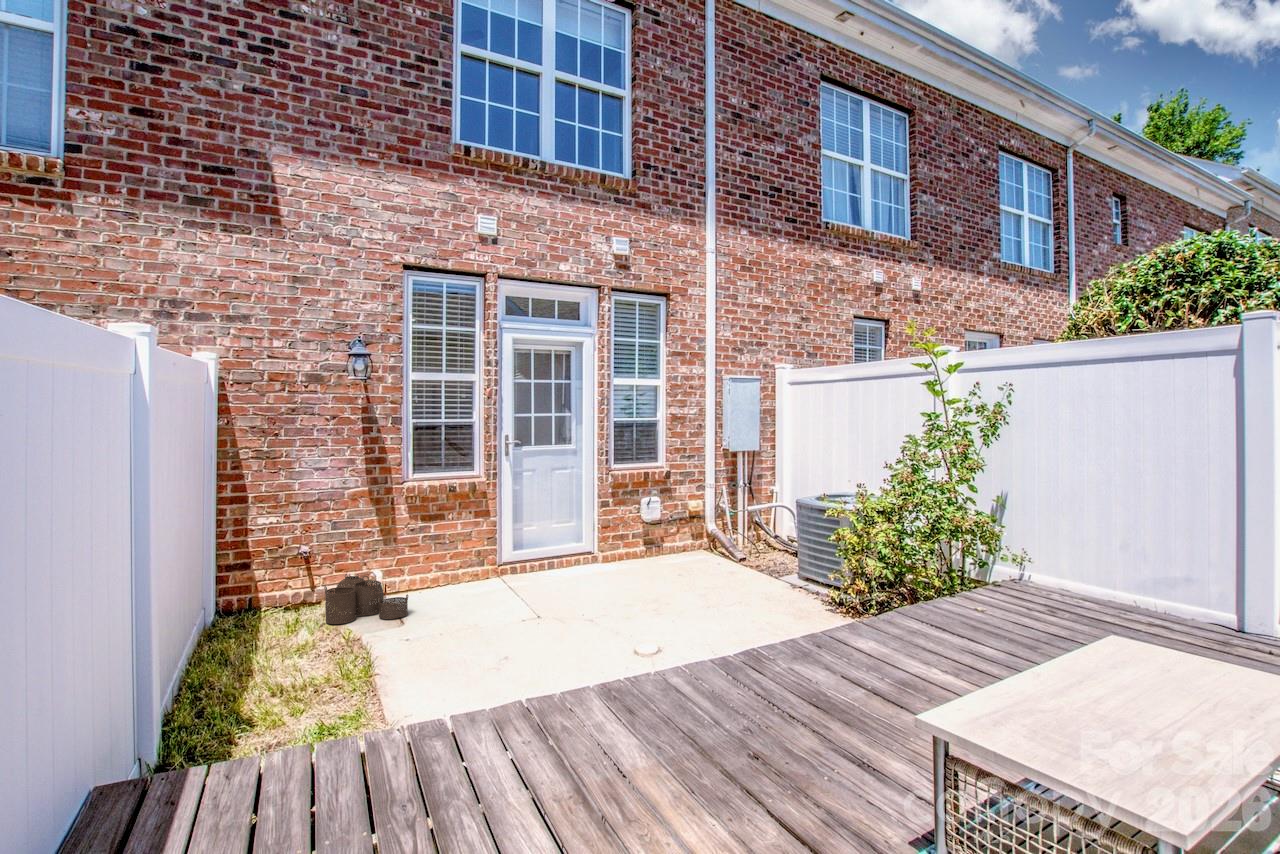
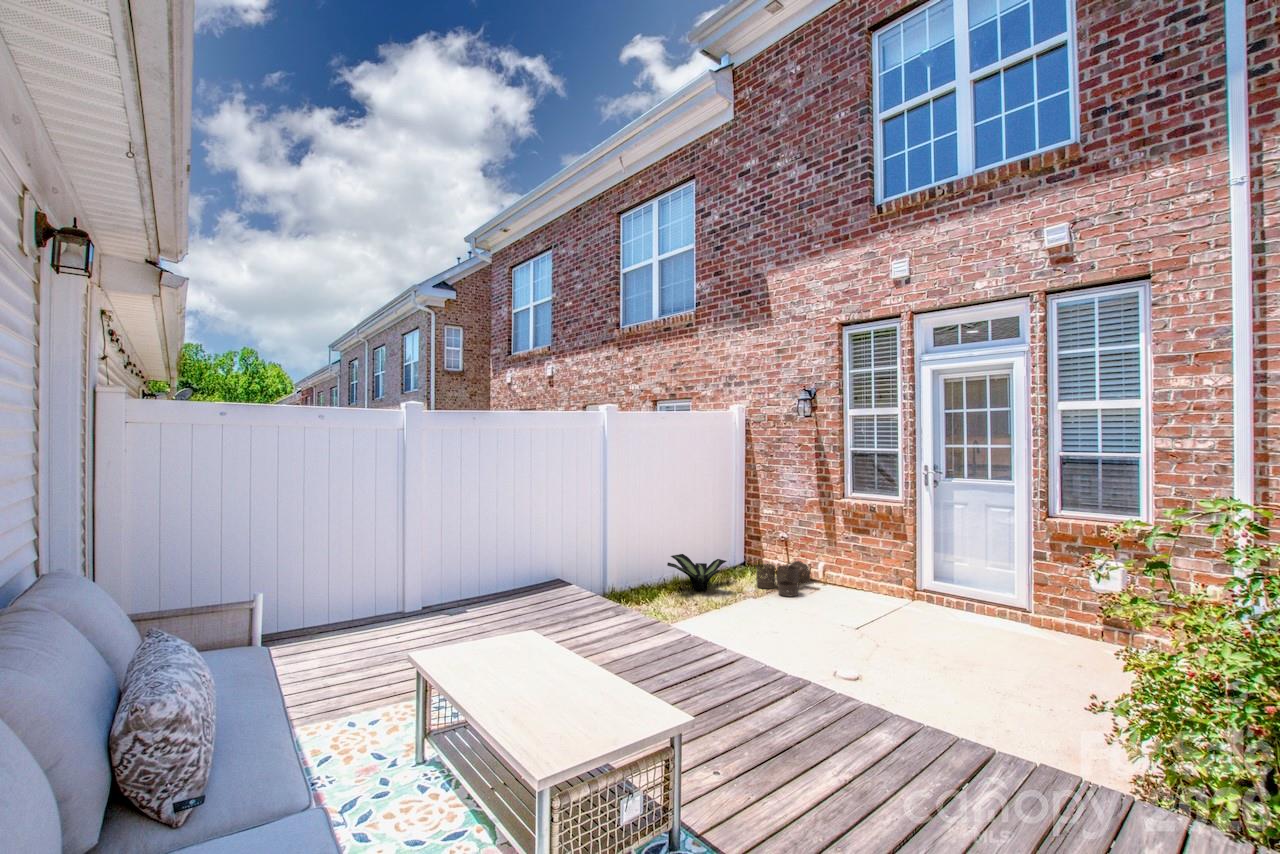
potted plant: none [193,601,330,663] -> present [667,554,726,590]

